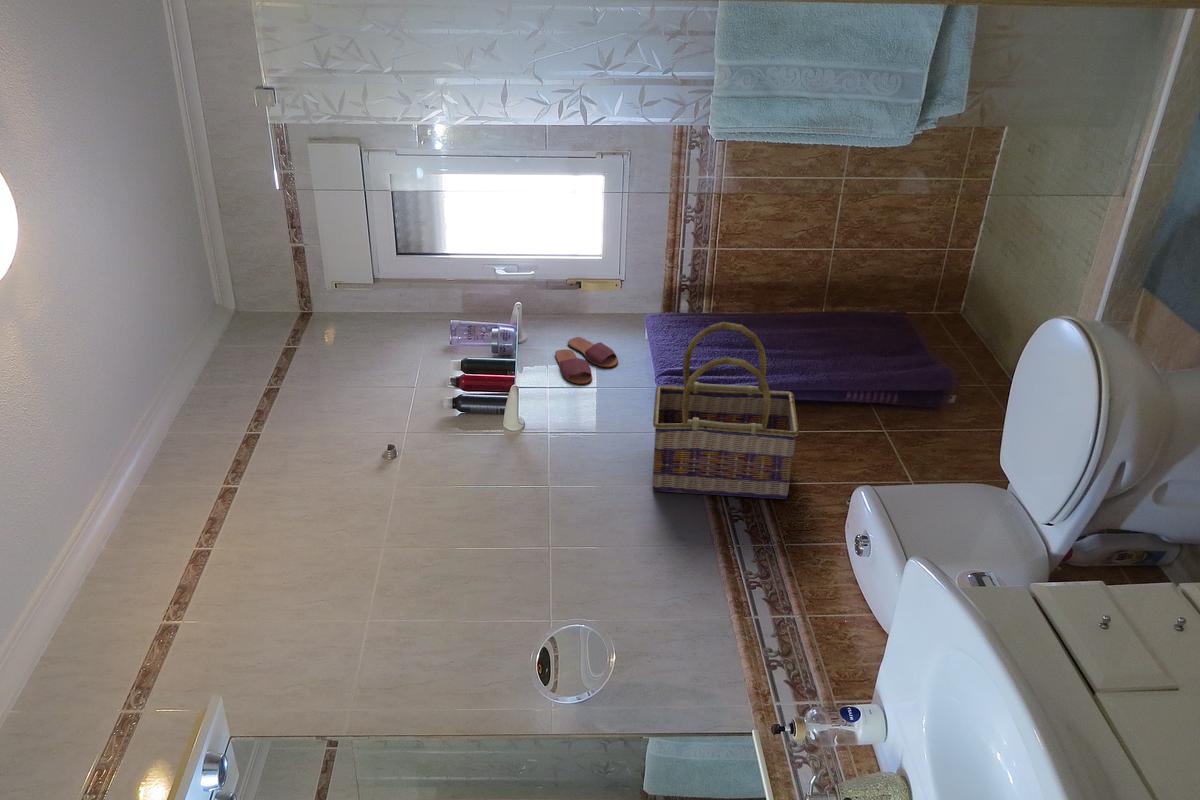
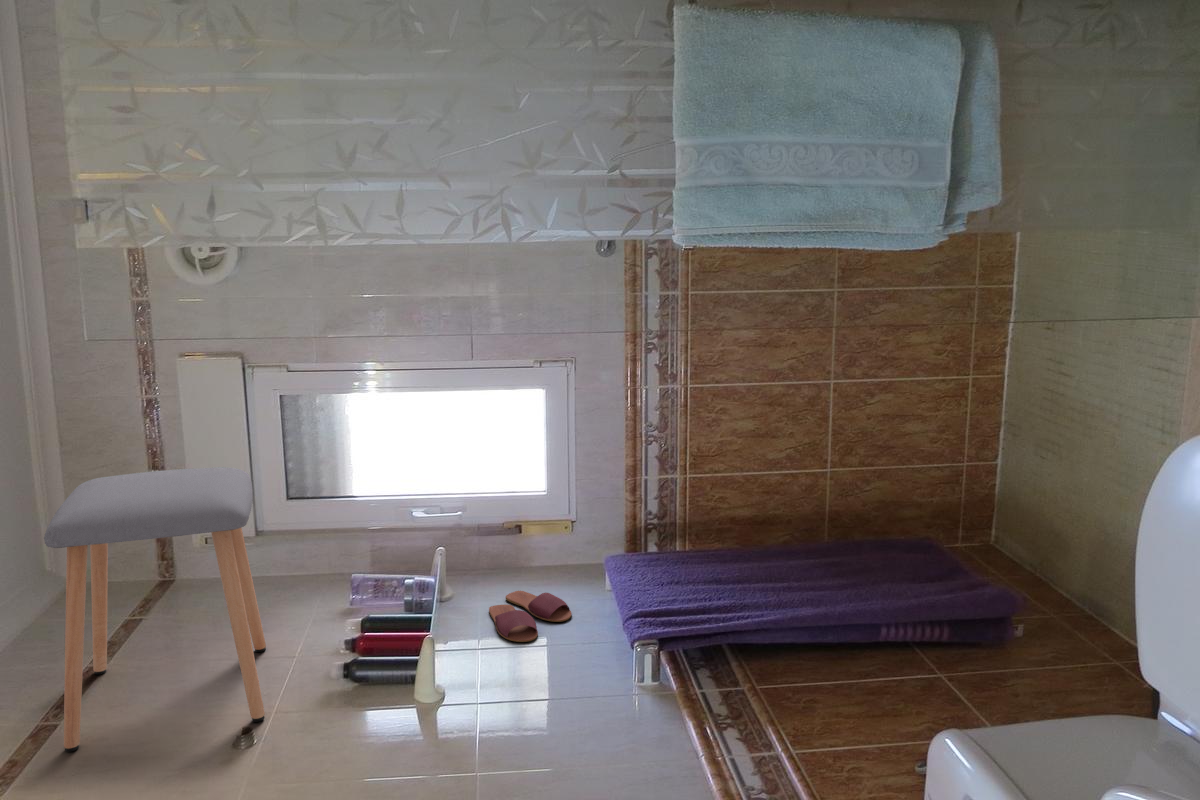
stool: none [247,252,401,455] -> present [44,467,266,752]
basket: present [652,322,799,499] -> none [625,516,836,771]

